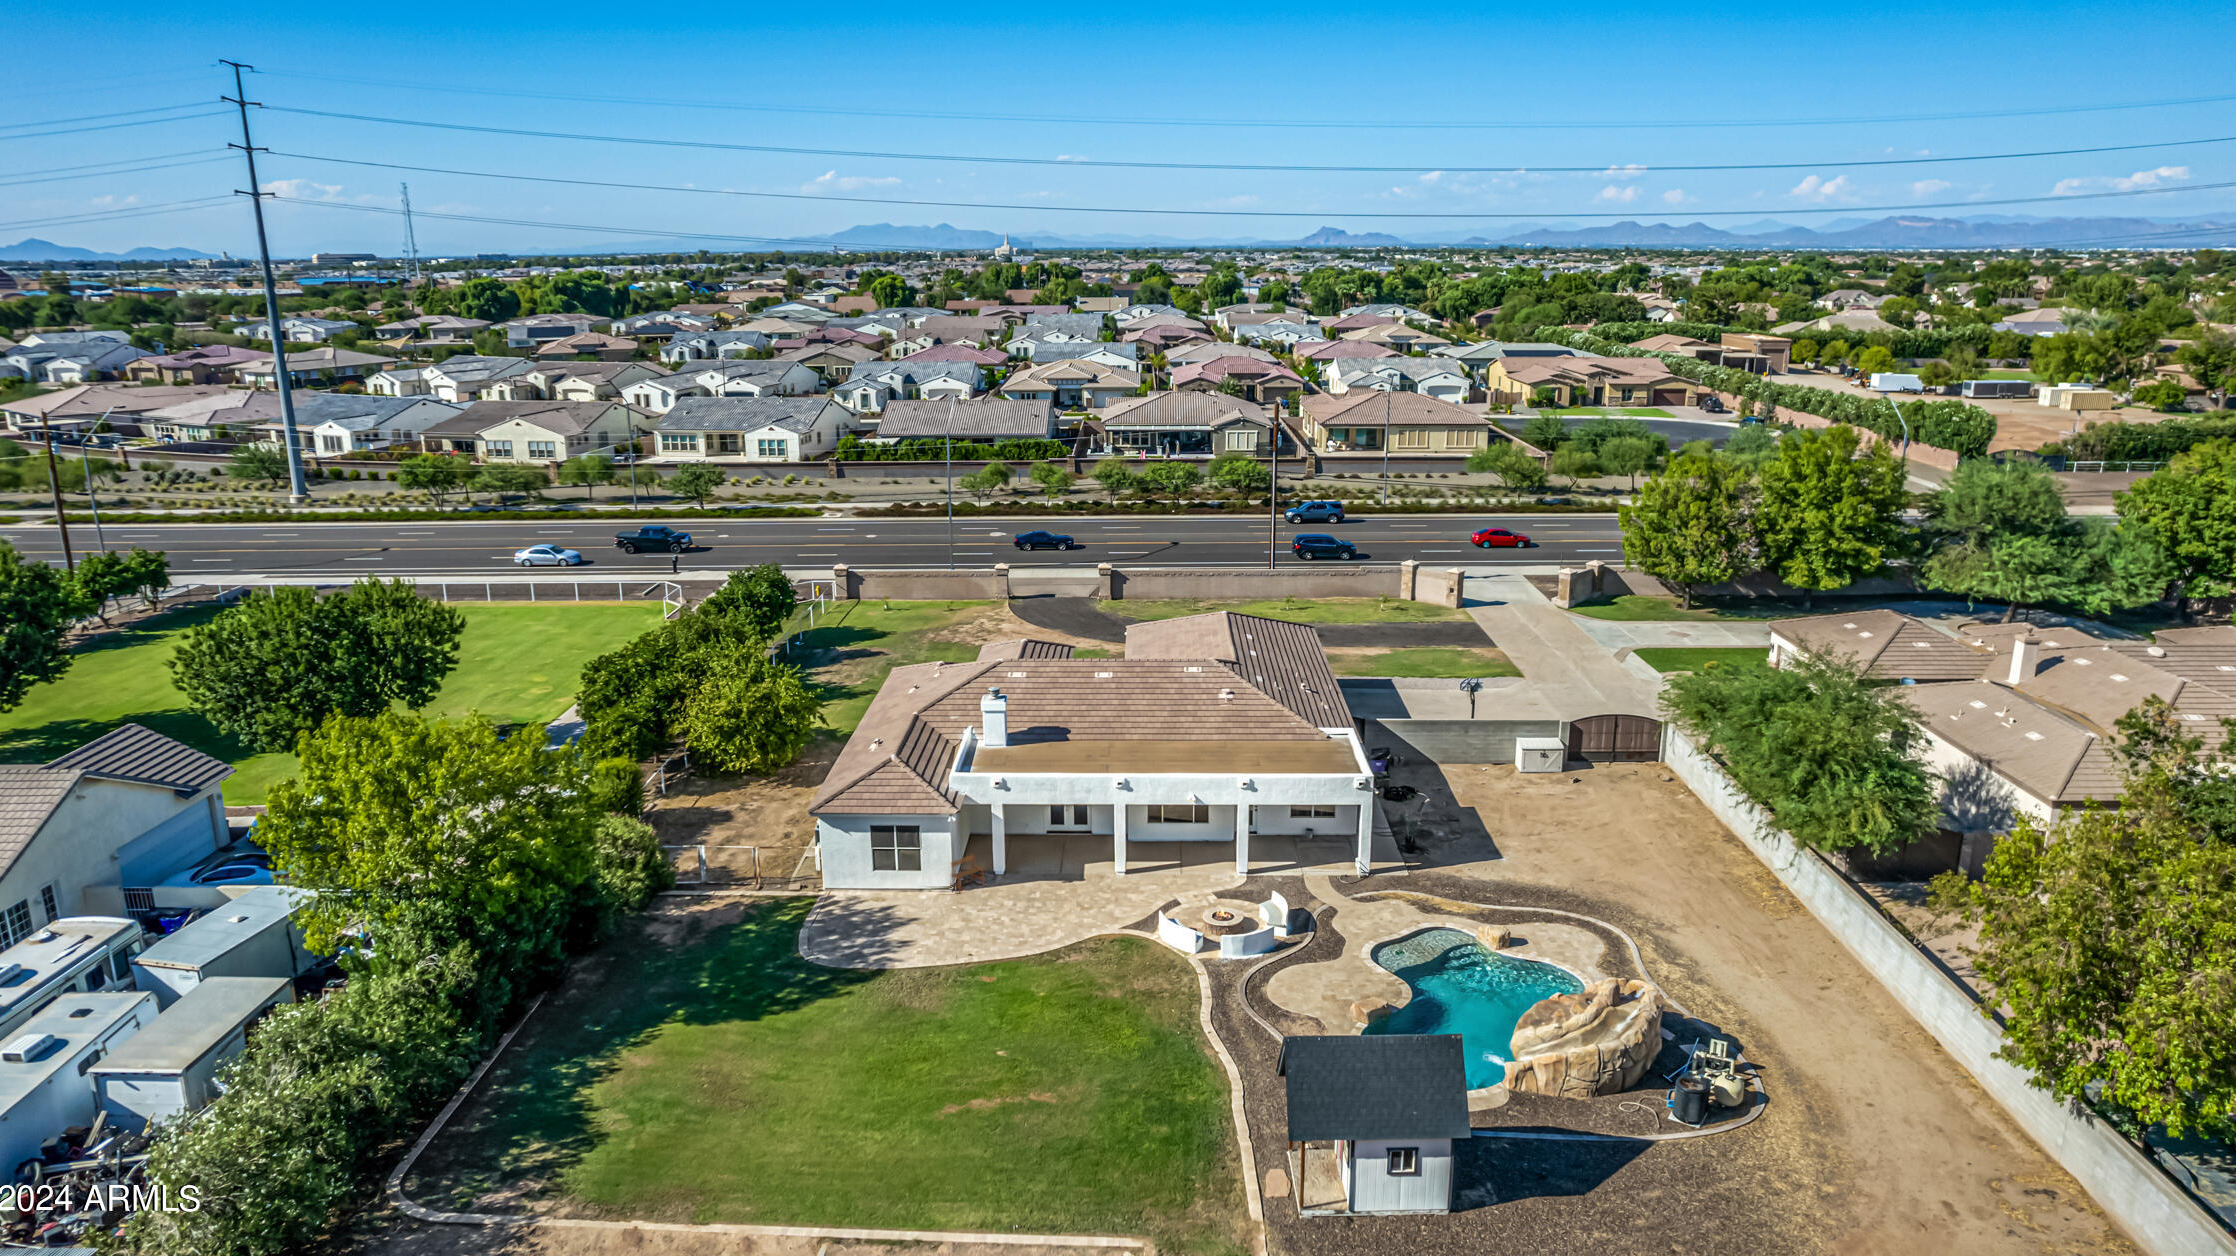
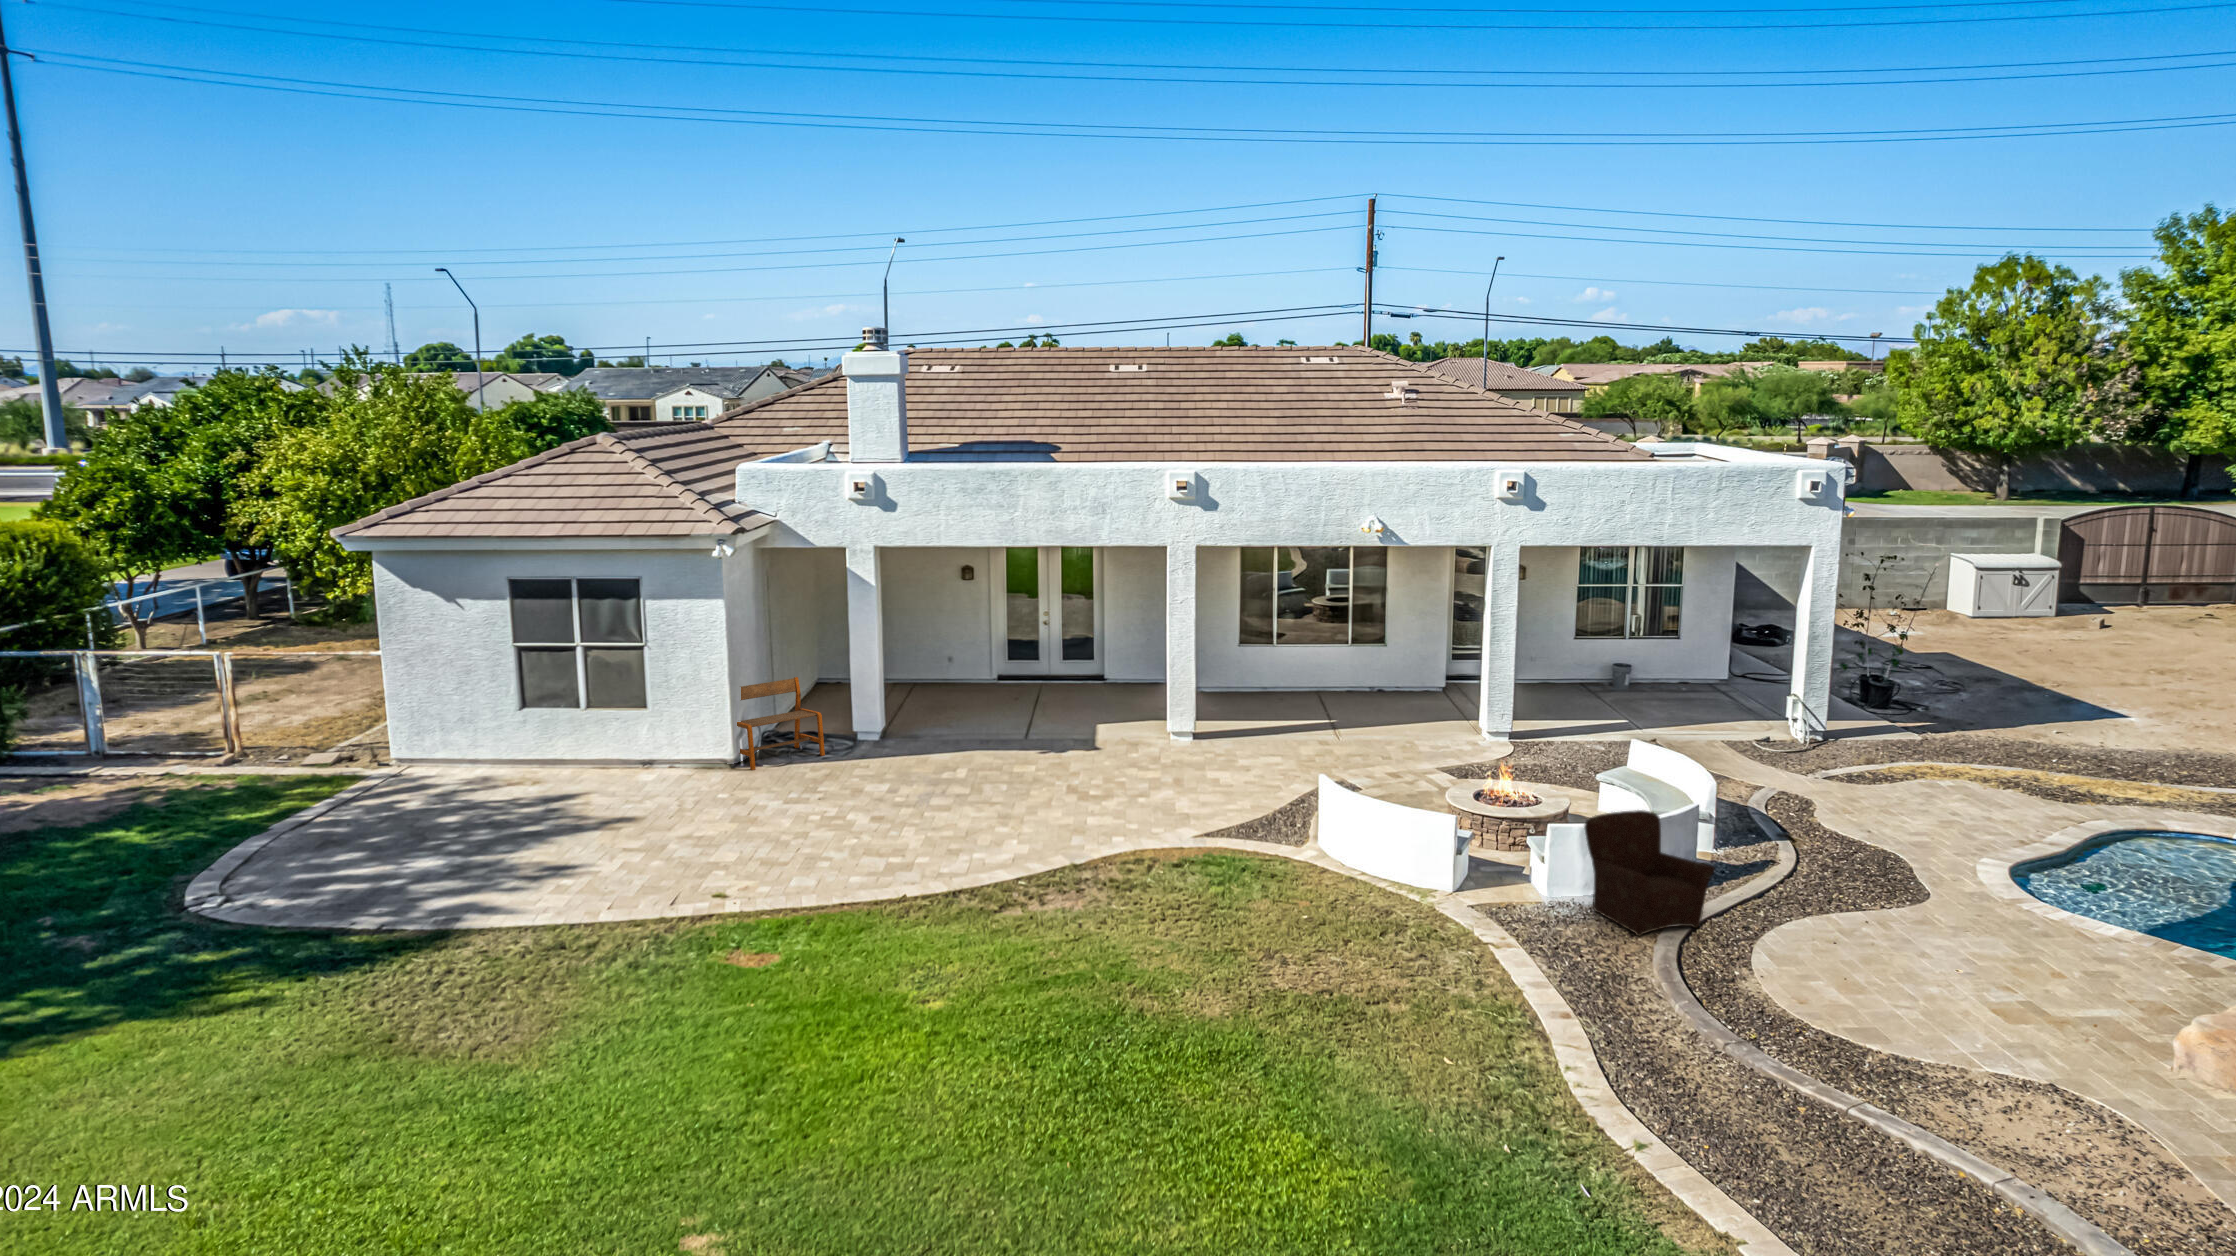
armchair: none [1231,933,1265,972] -> present [1584,810,1715,936]

